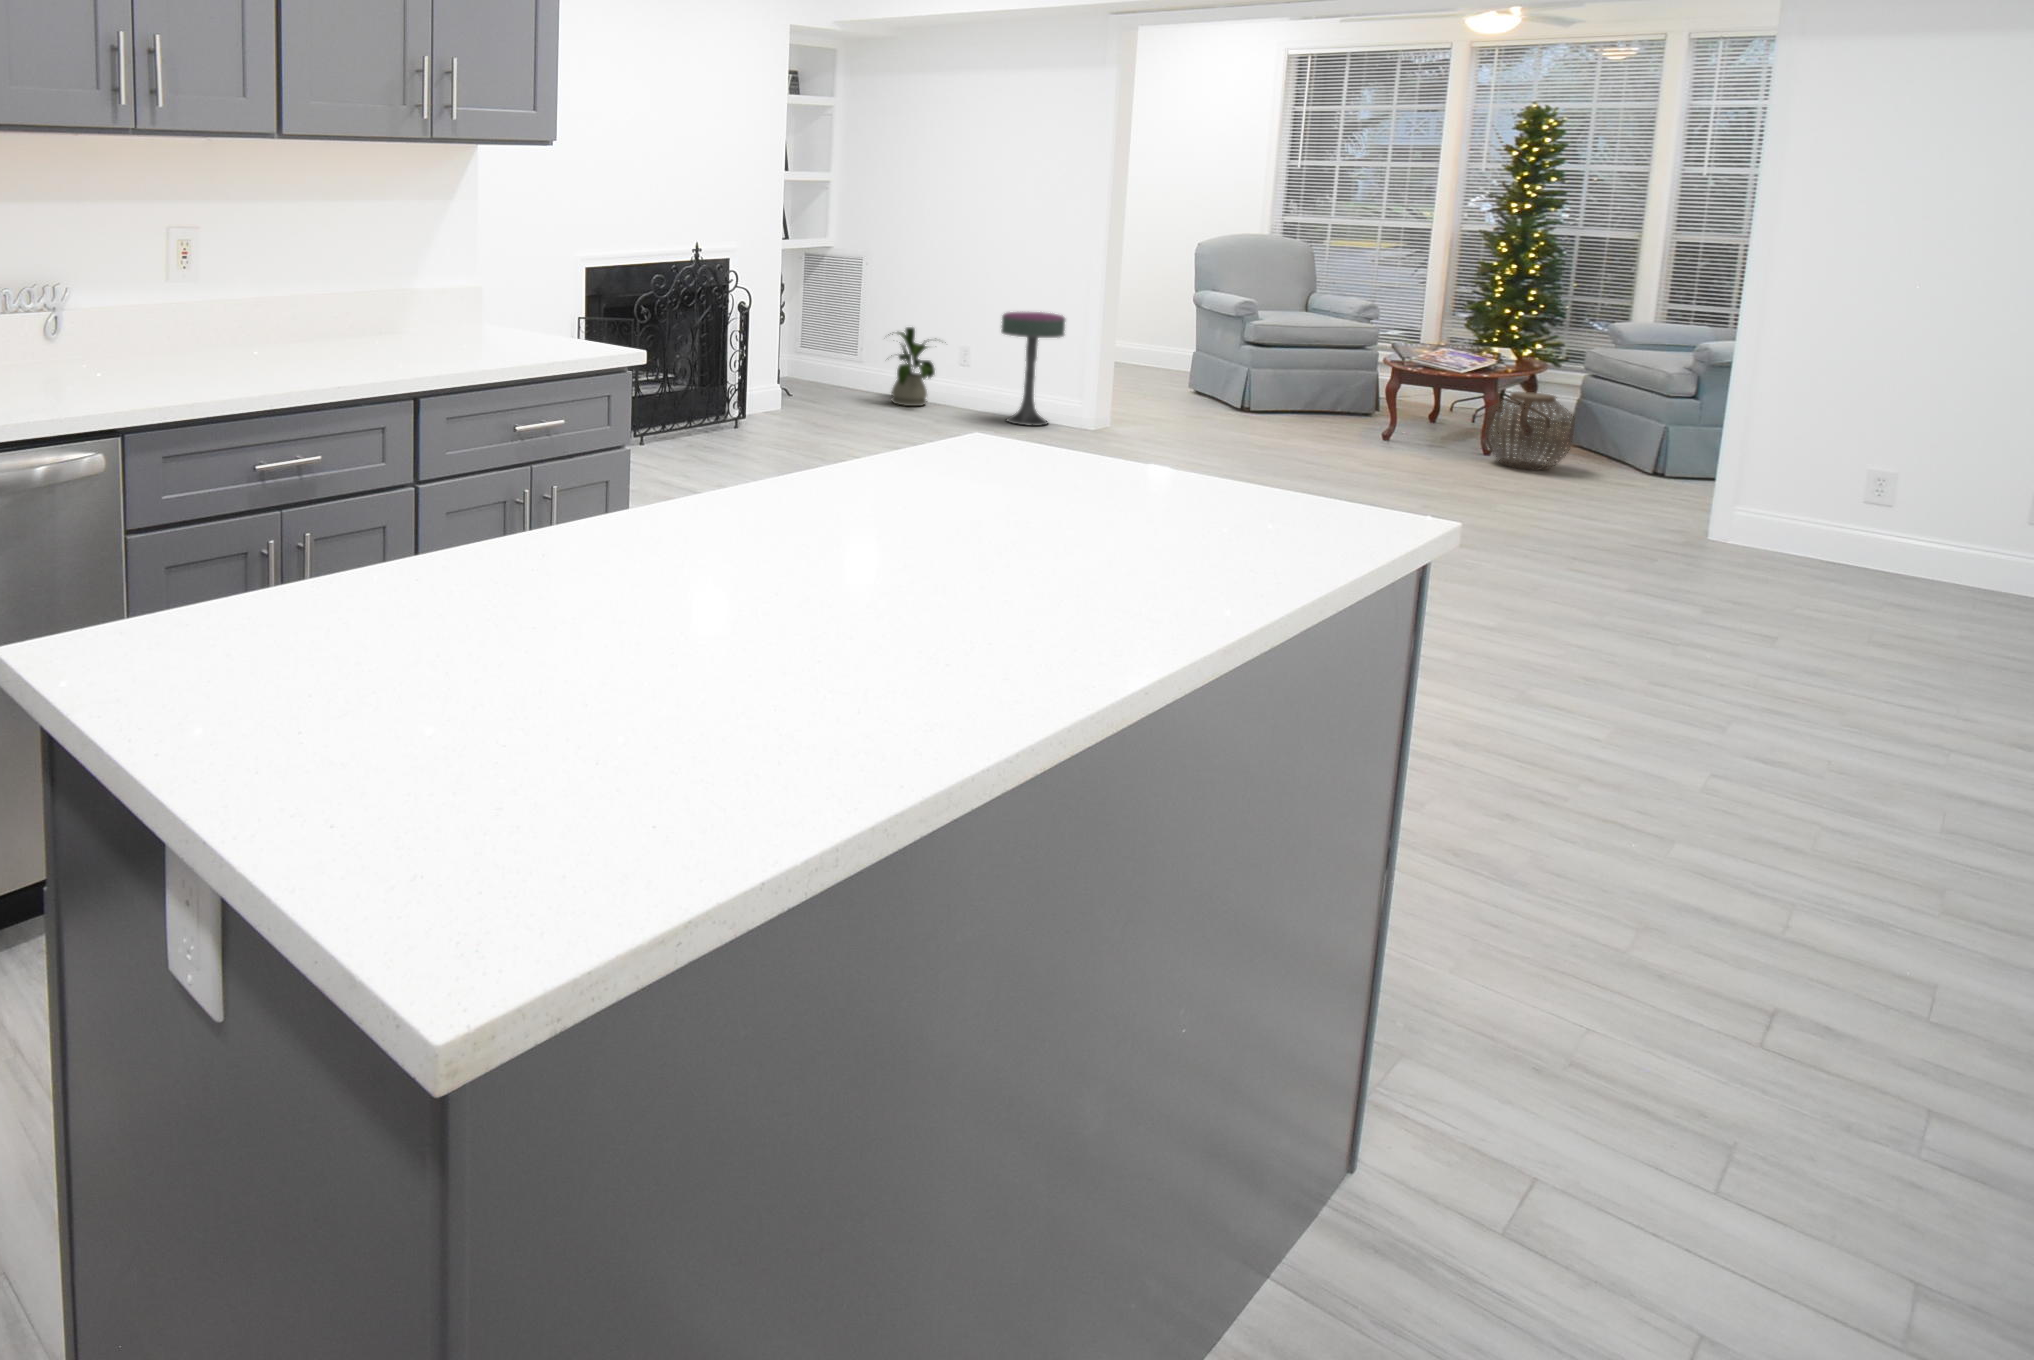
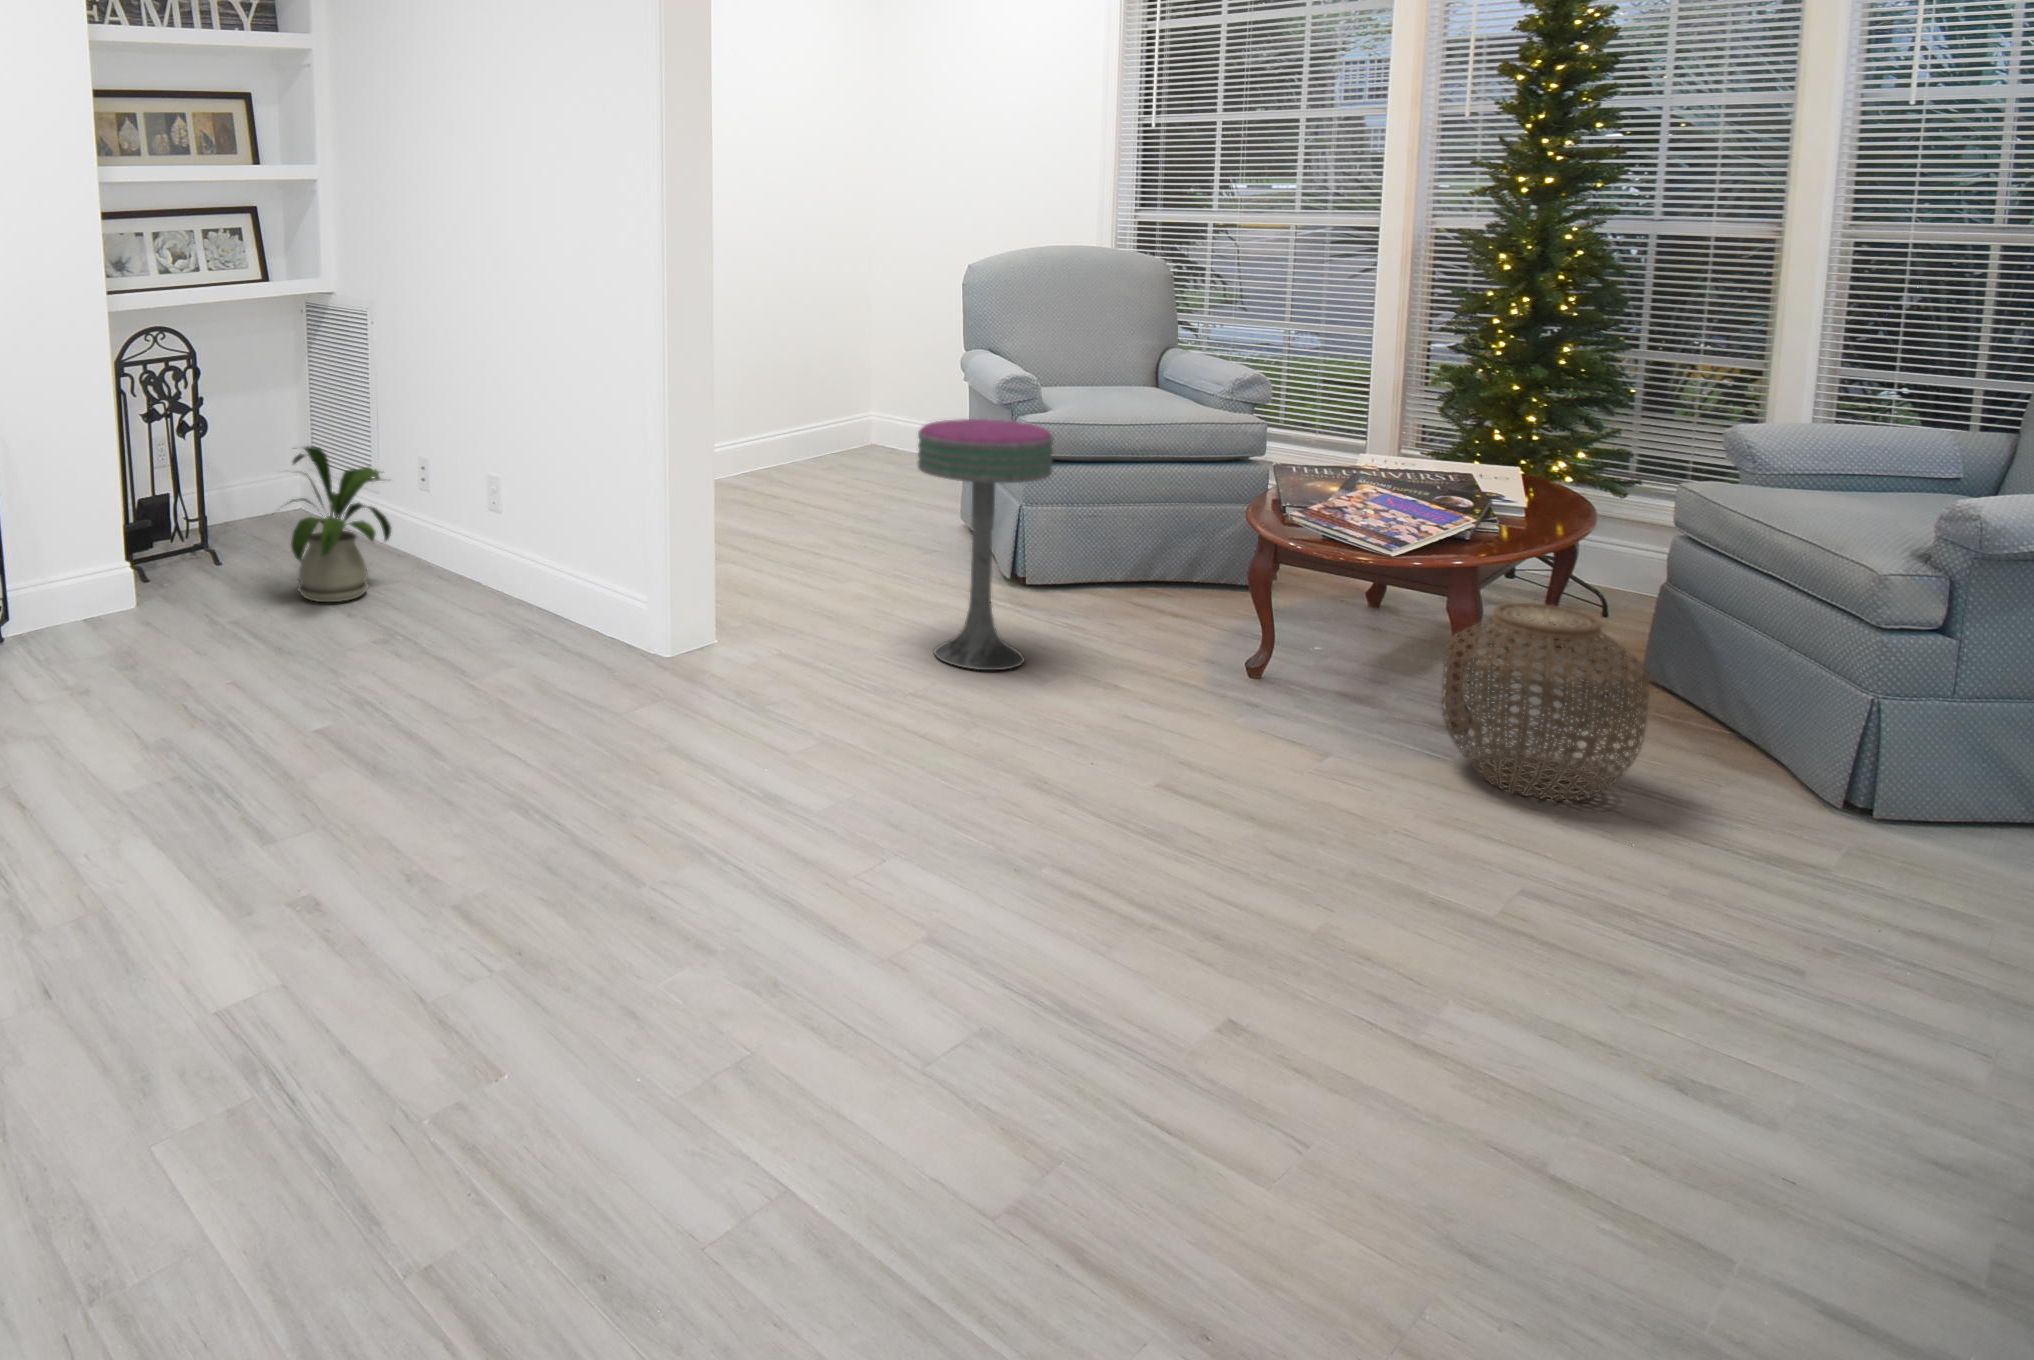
bar stool: present [1001,312,1065,426] -> present [917,419,1053,670]

